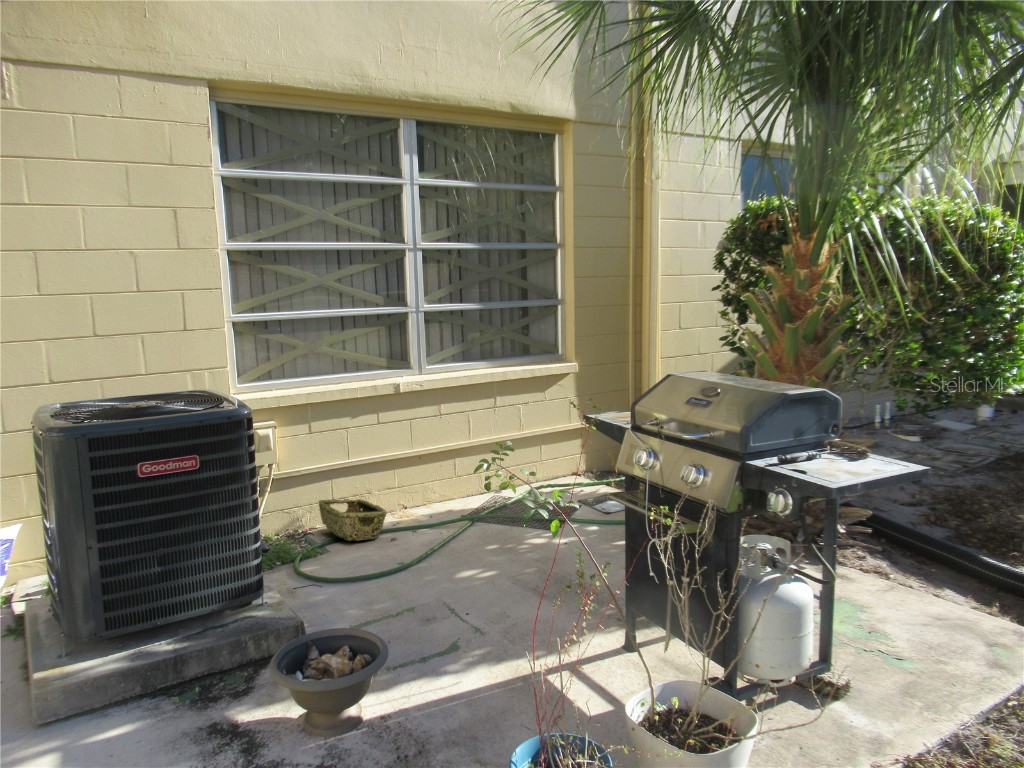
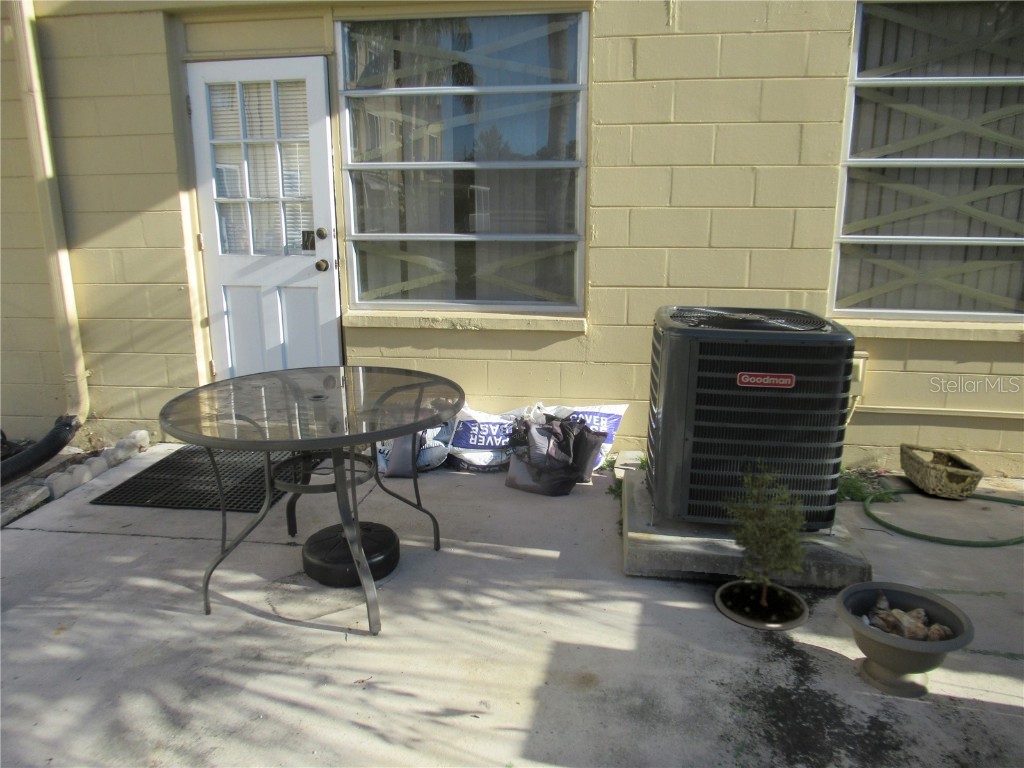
potted tree: none [137,546,251,727] -> present [715,460,816,630]

